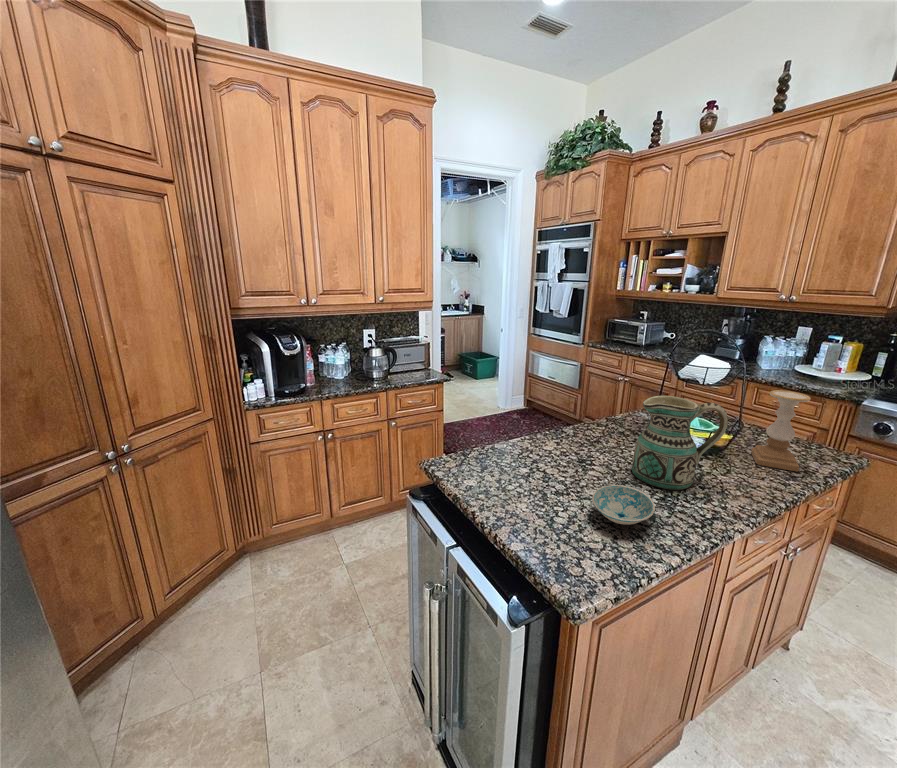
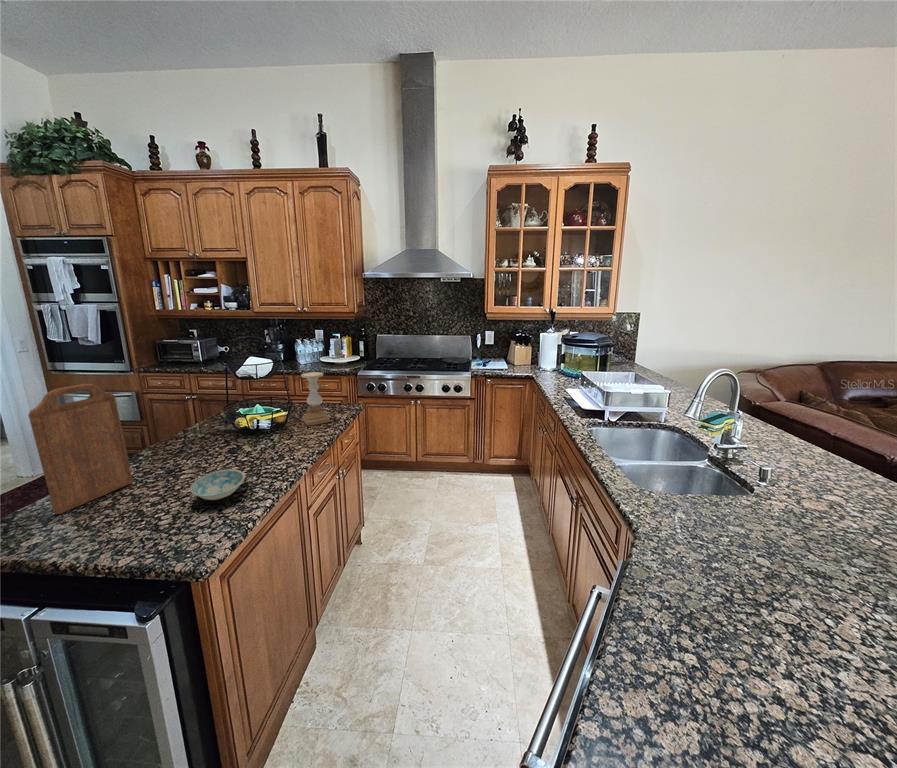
cutting board: none [492,358,557,464] -> present [28,384,133,514]
ceramic pitcher: present [632,396,728,490] -> none [213,389,280,465]

